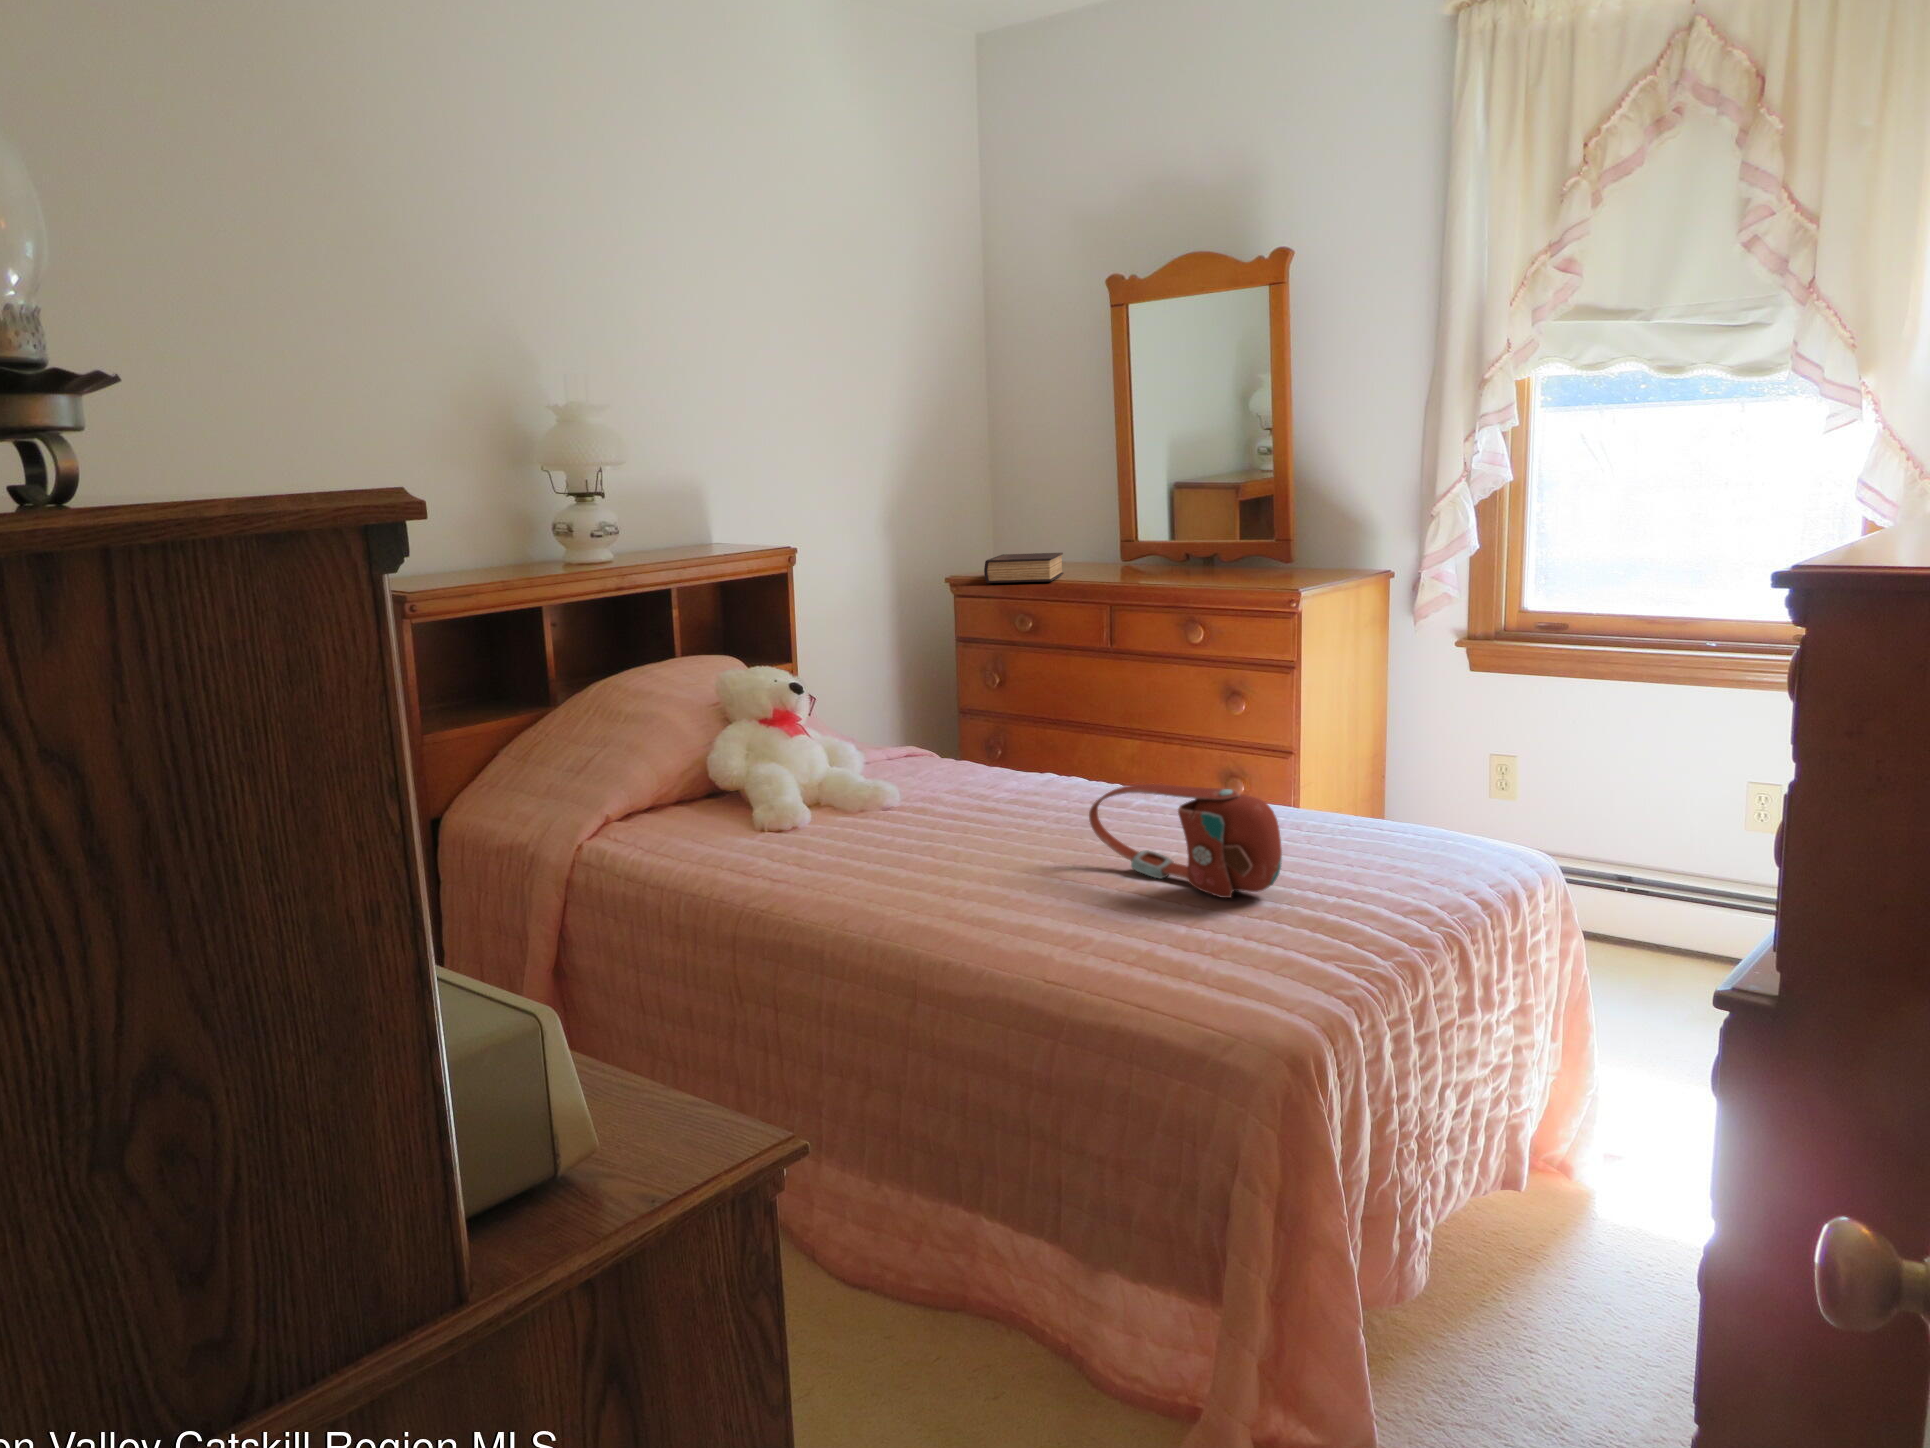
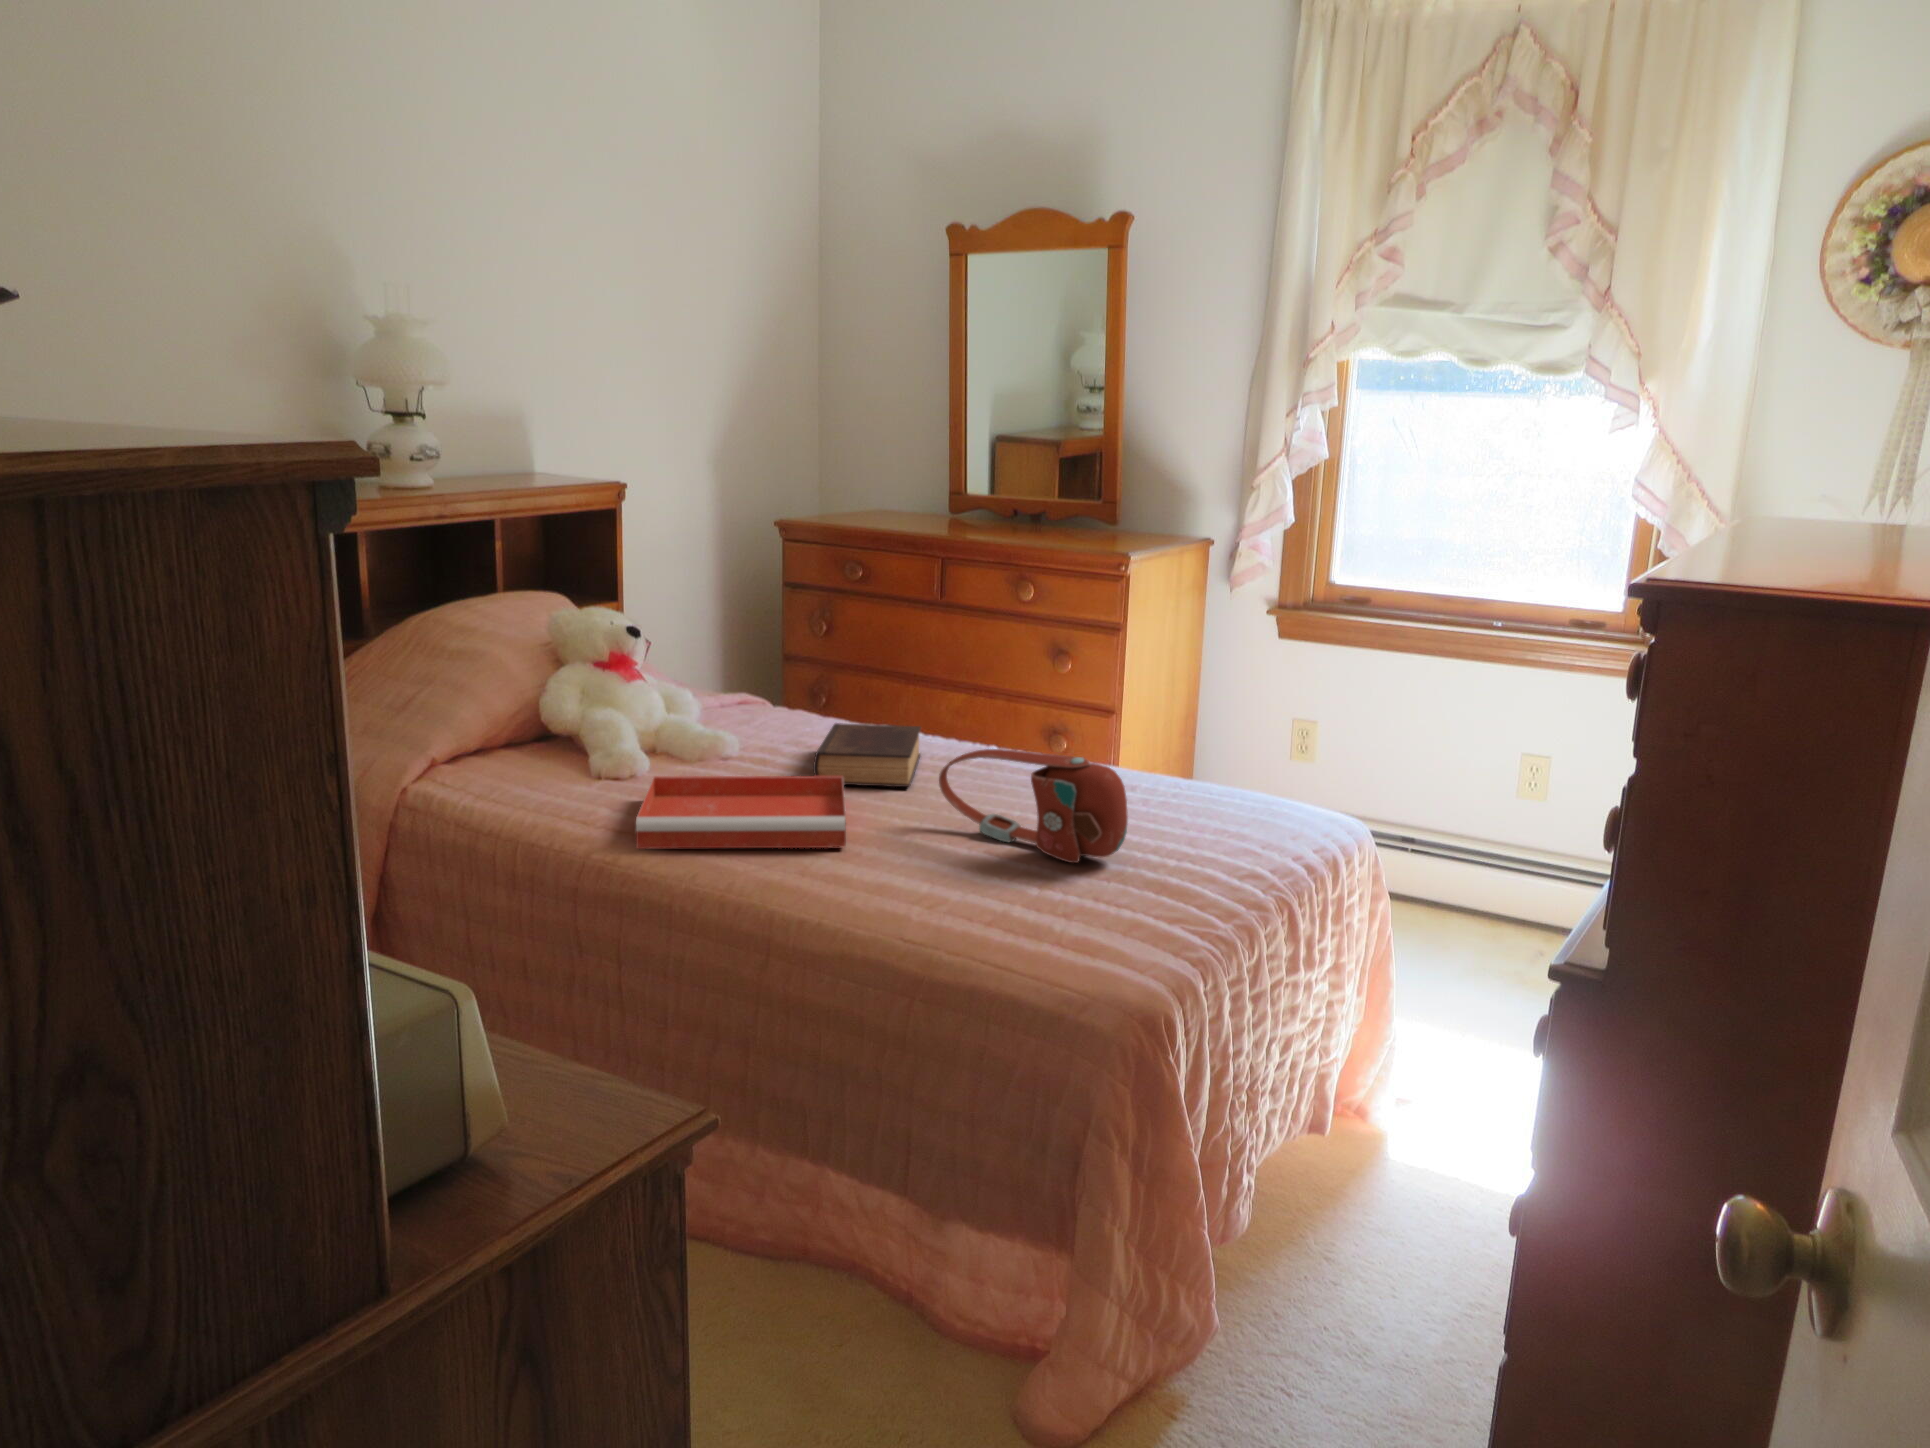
book: present [984,553,1063,583] -> present [813,723,921,787]
tray: none [789,817,998,889] -> present [636,776,846,849]

